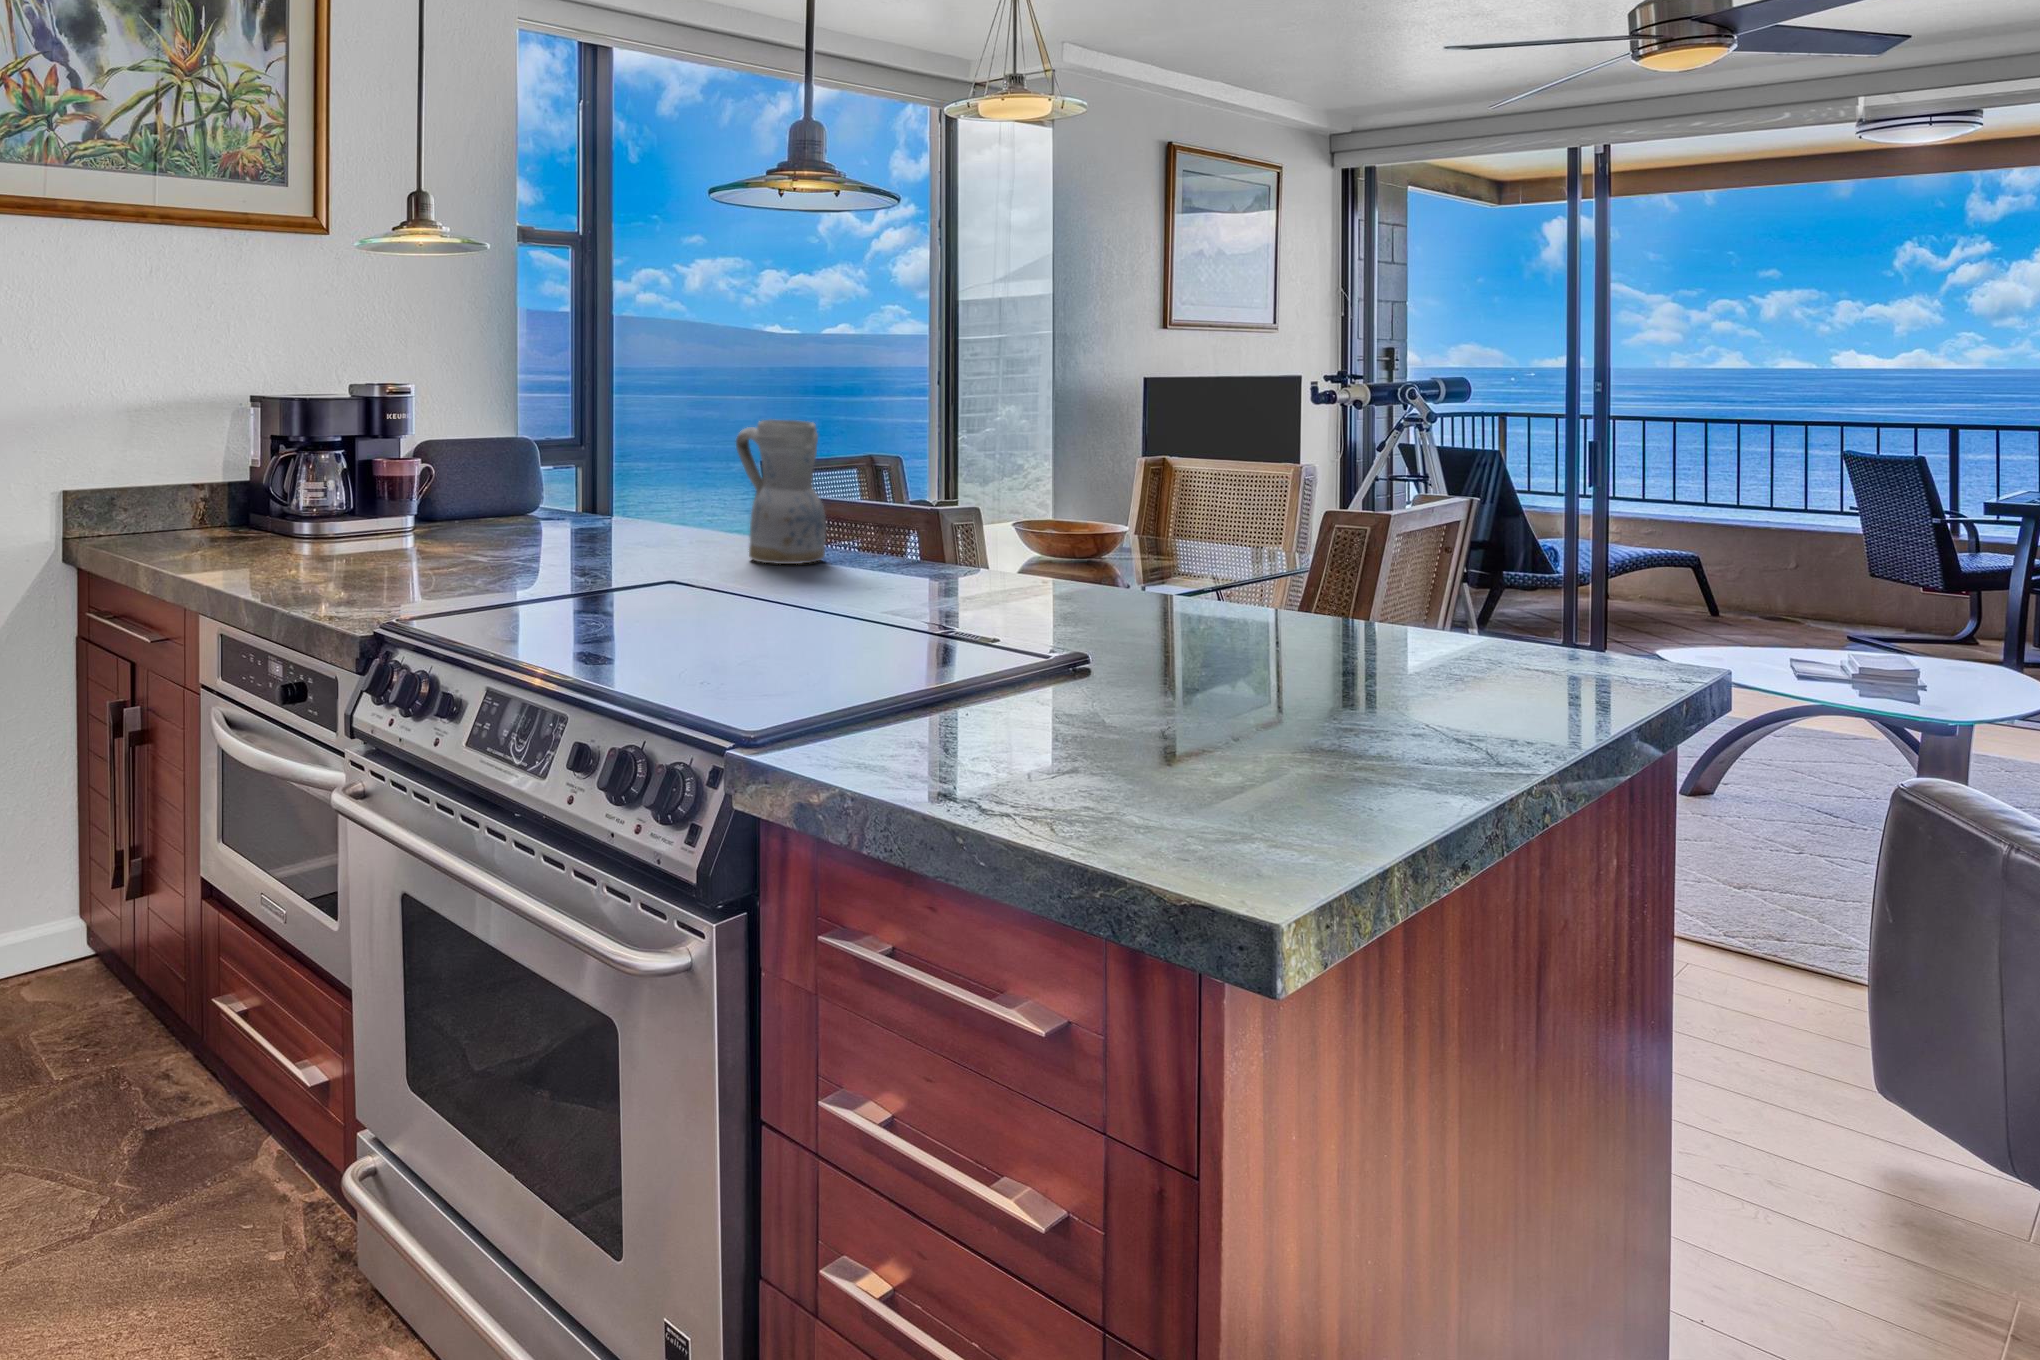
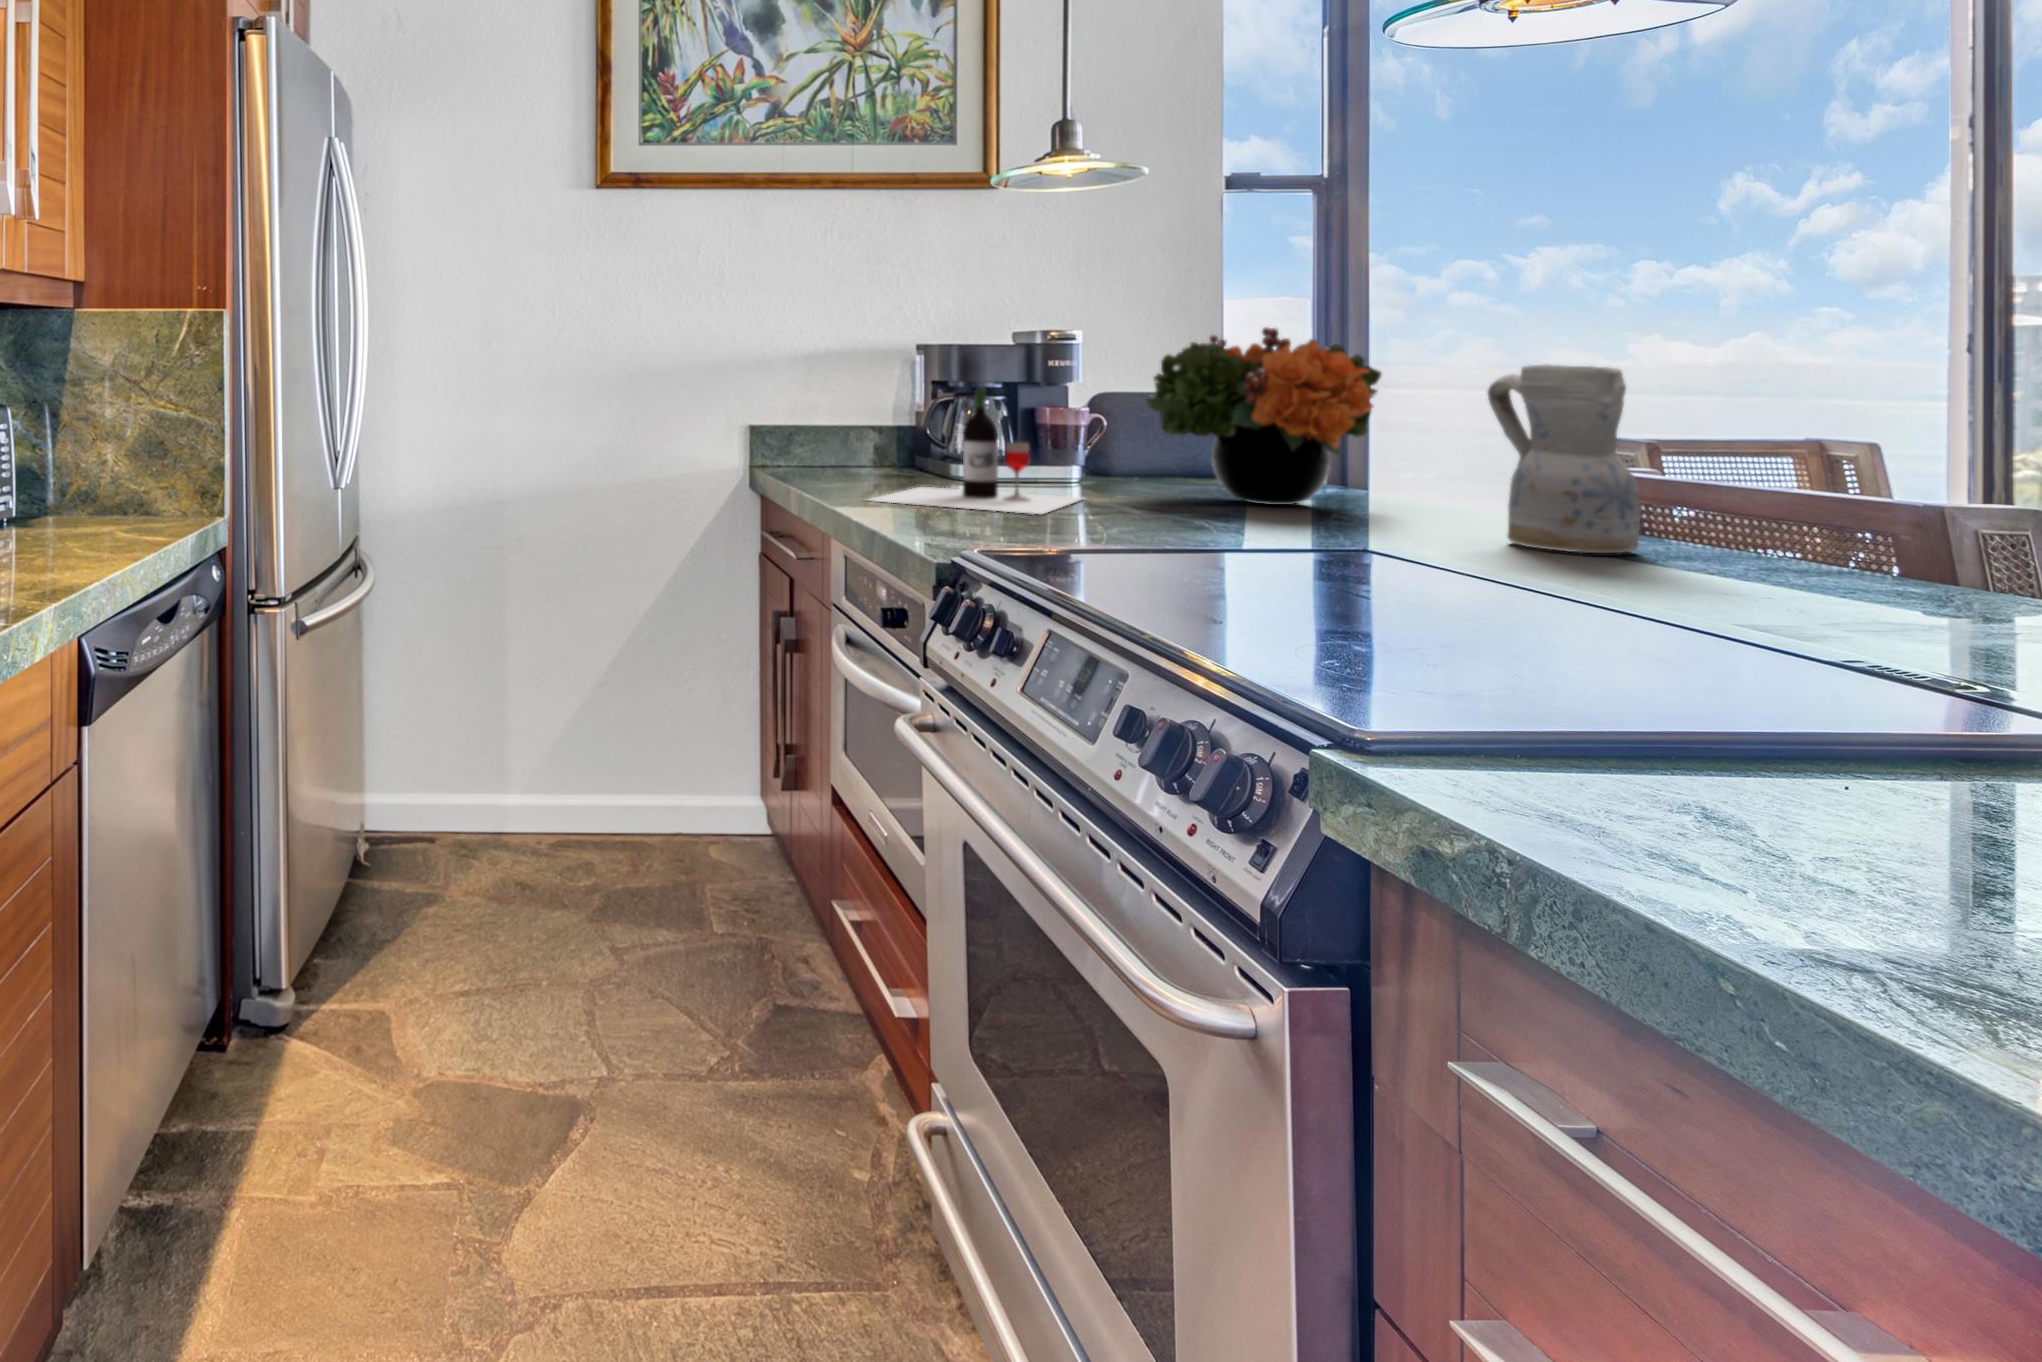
flower arrangement: none [477,382,657,539] -> present [1147,327,1381,505]
wine bottle: none [229,447,434,571] -> present [869,389,1081,514]

